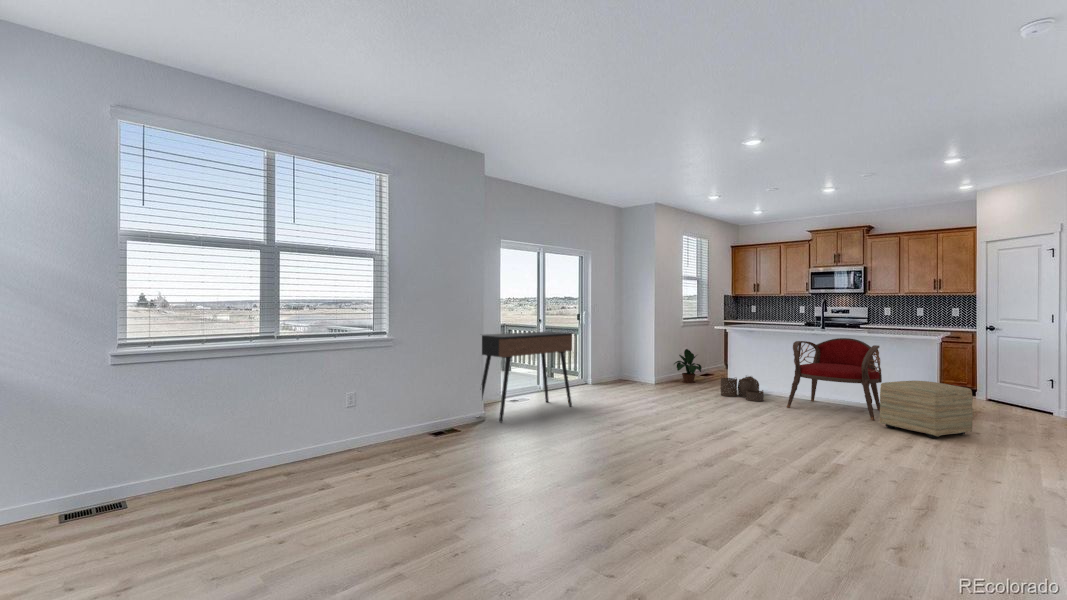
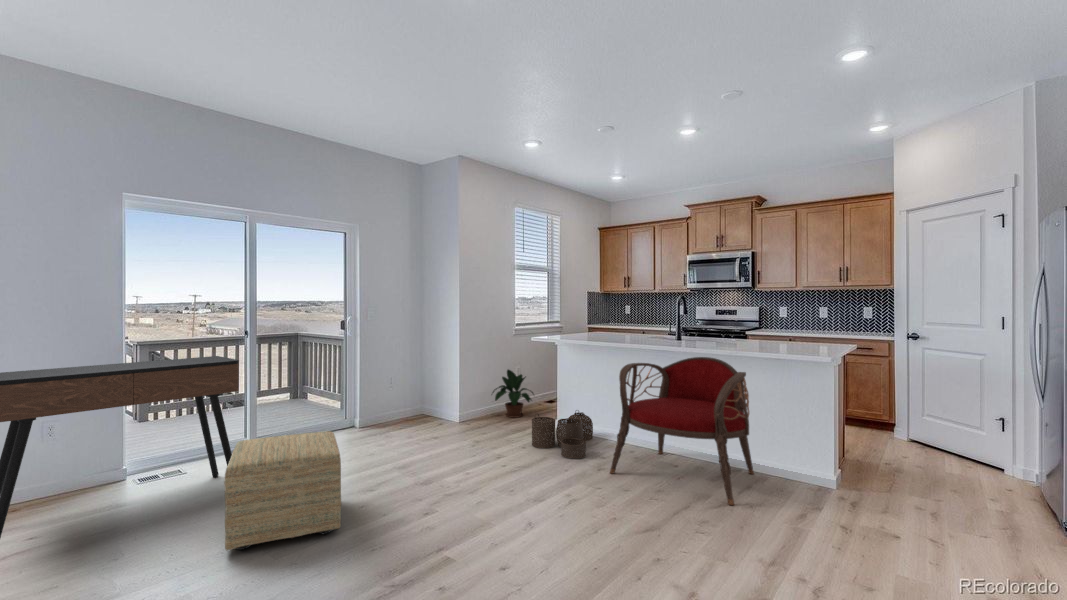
ottoman: present [880,381,973,438] -> present [224,431,341,550]

